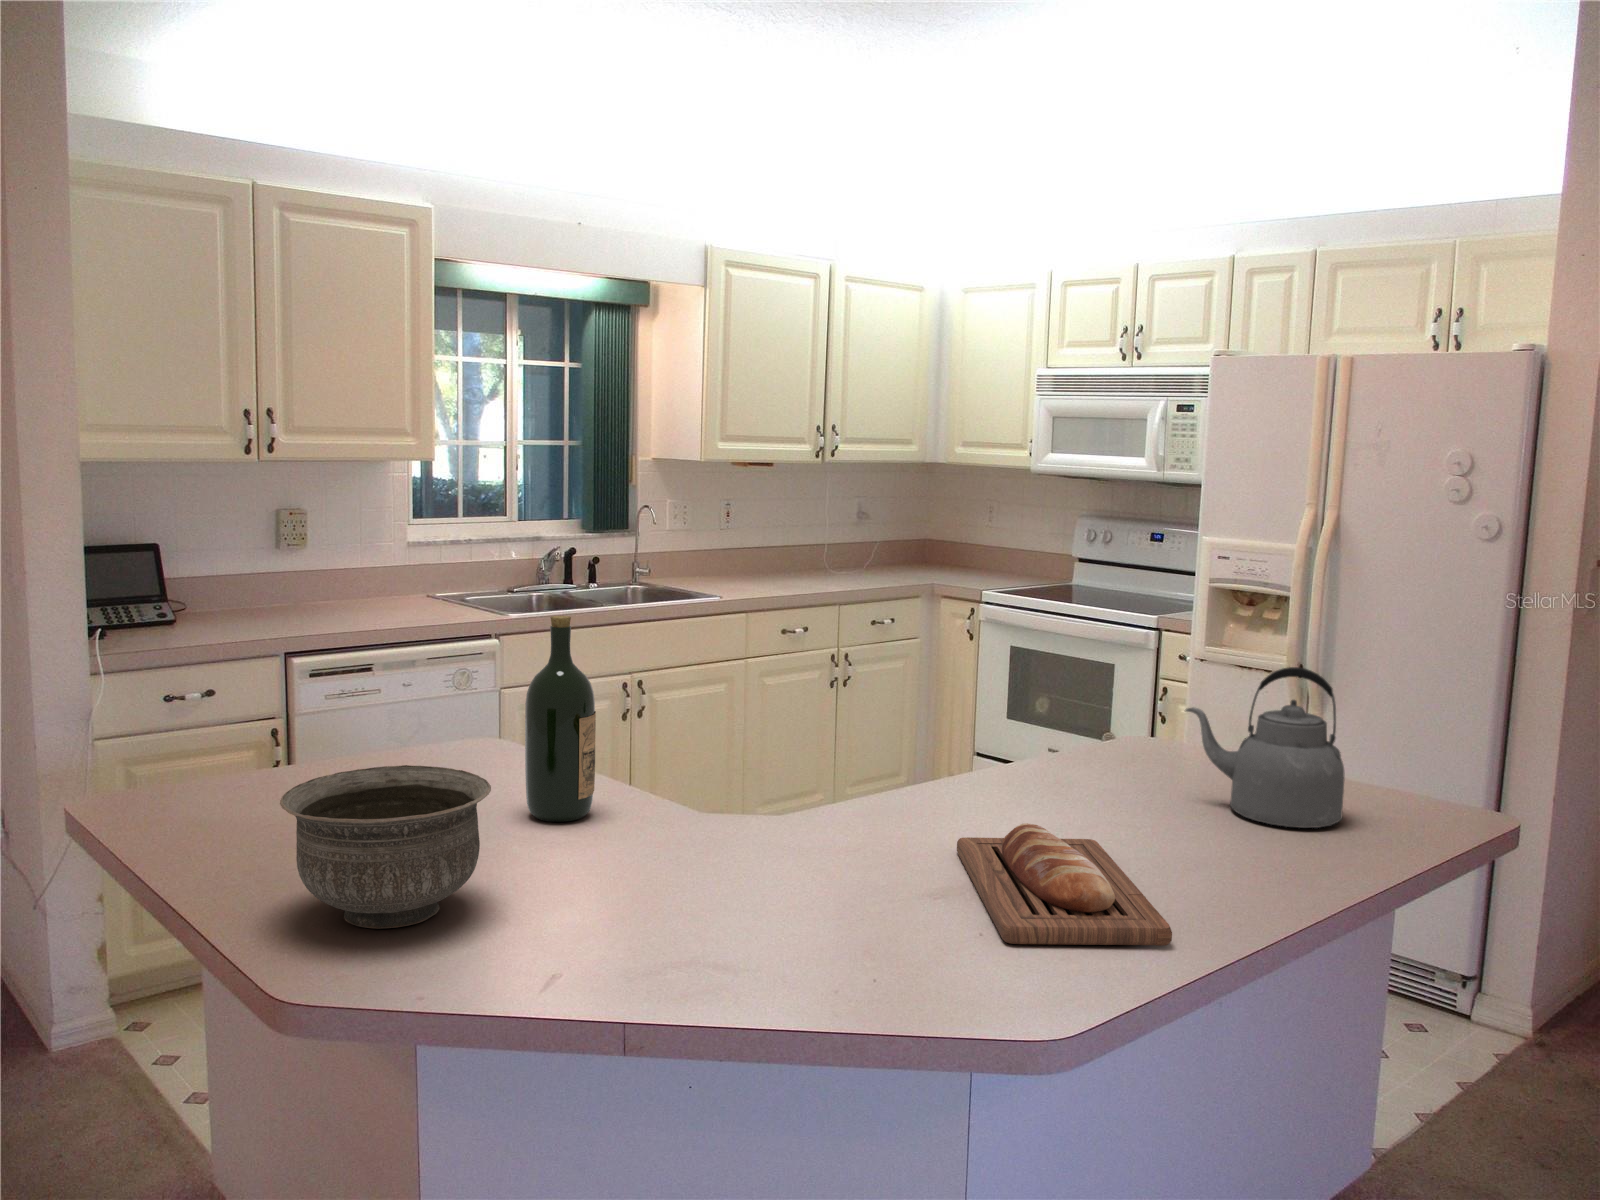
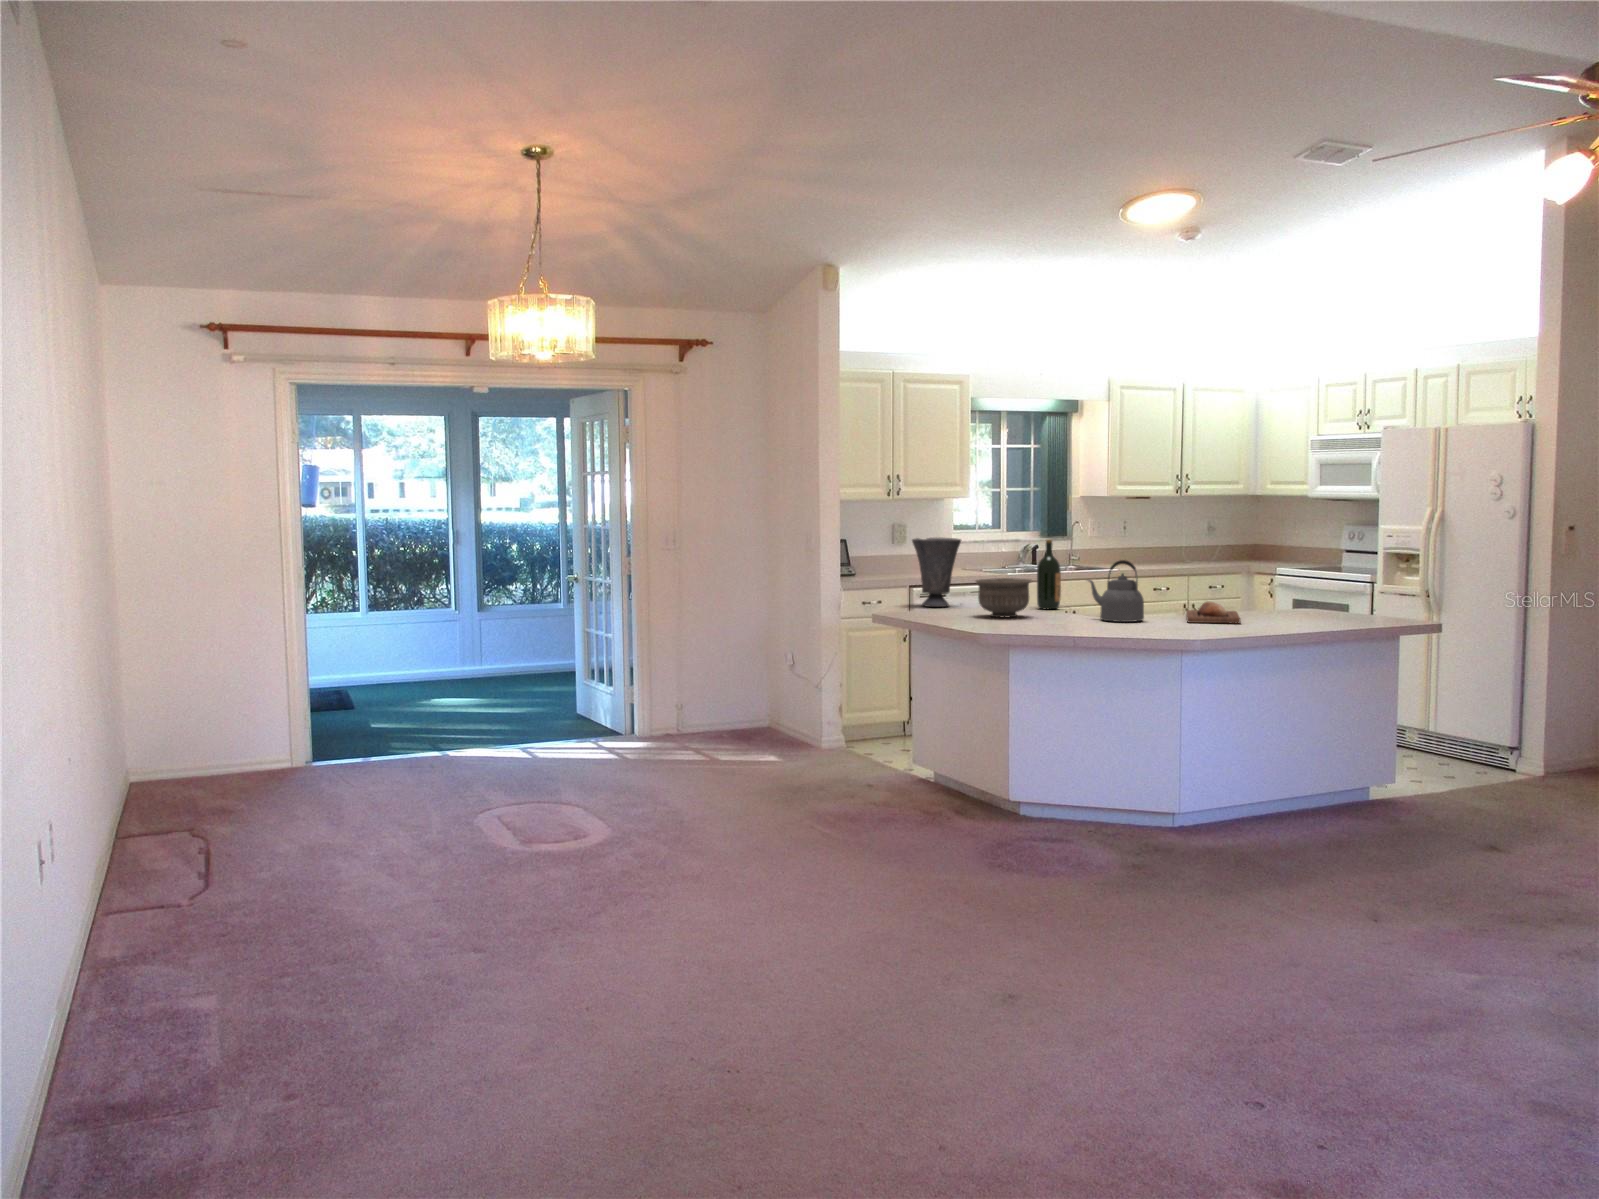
vase: none [138,598,302,819] -> present [912,538,961,607]
kettle: present [1186,667,1345,828] -> present [1088,560,1144,622]

